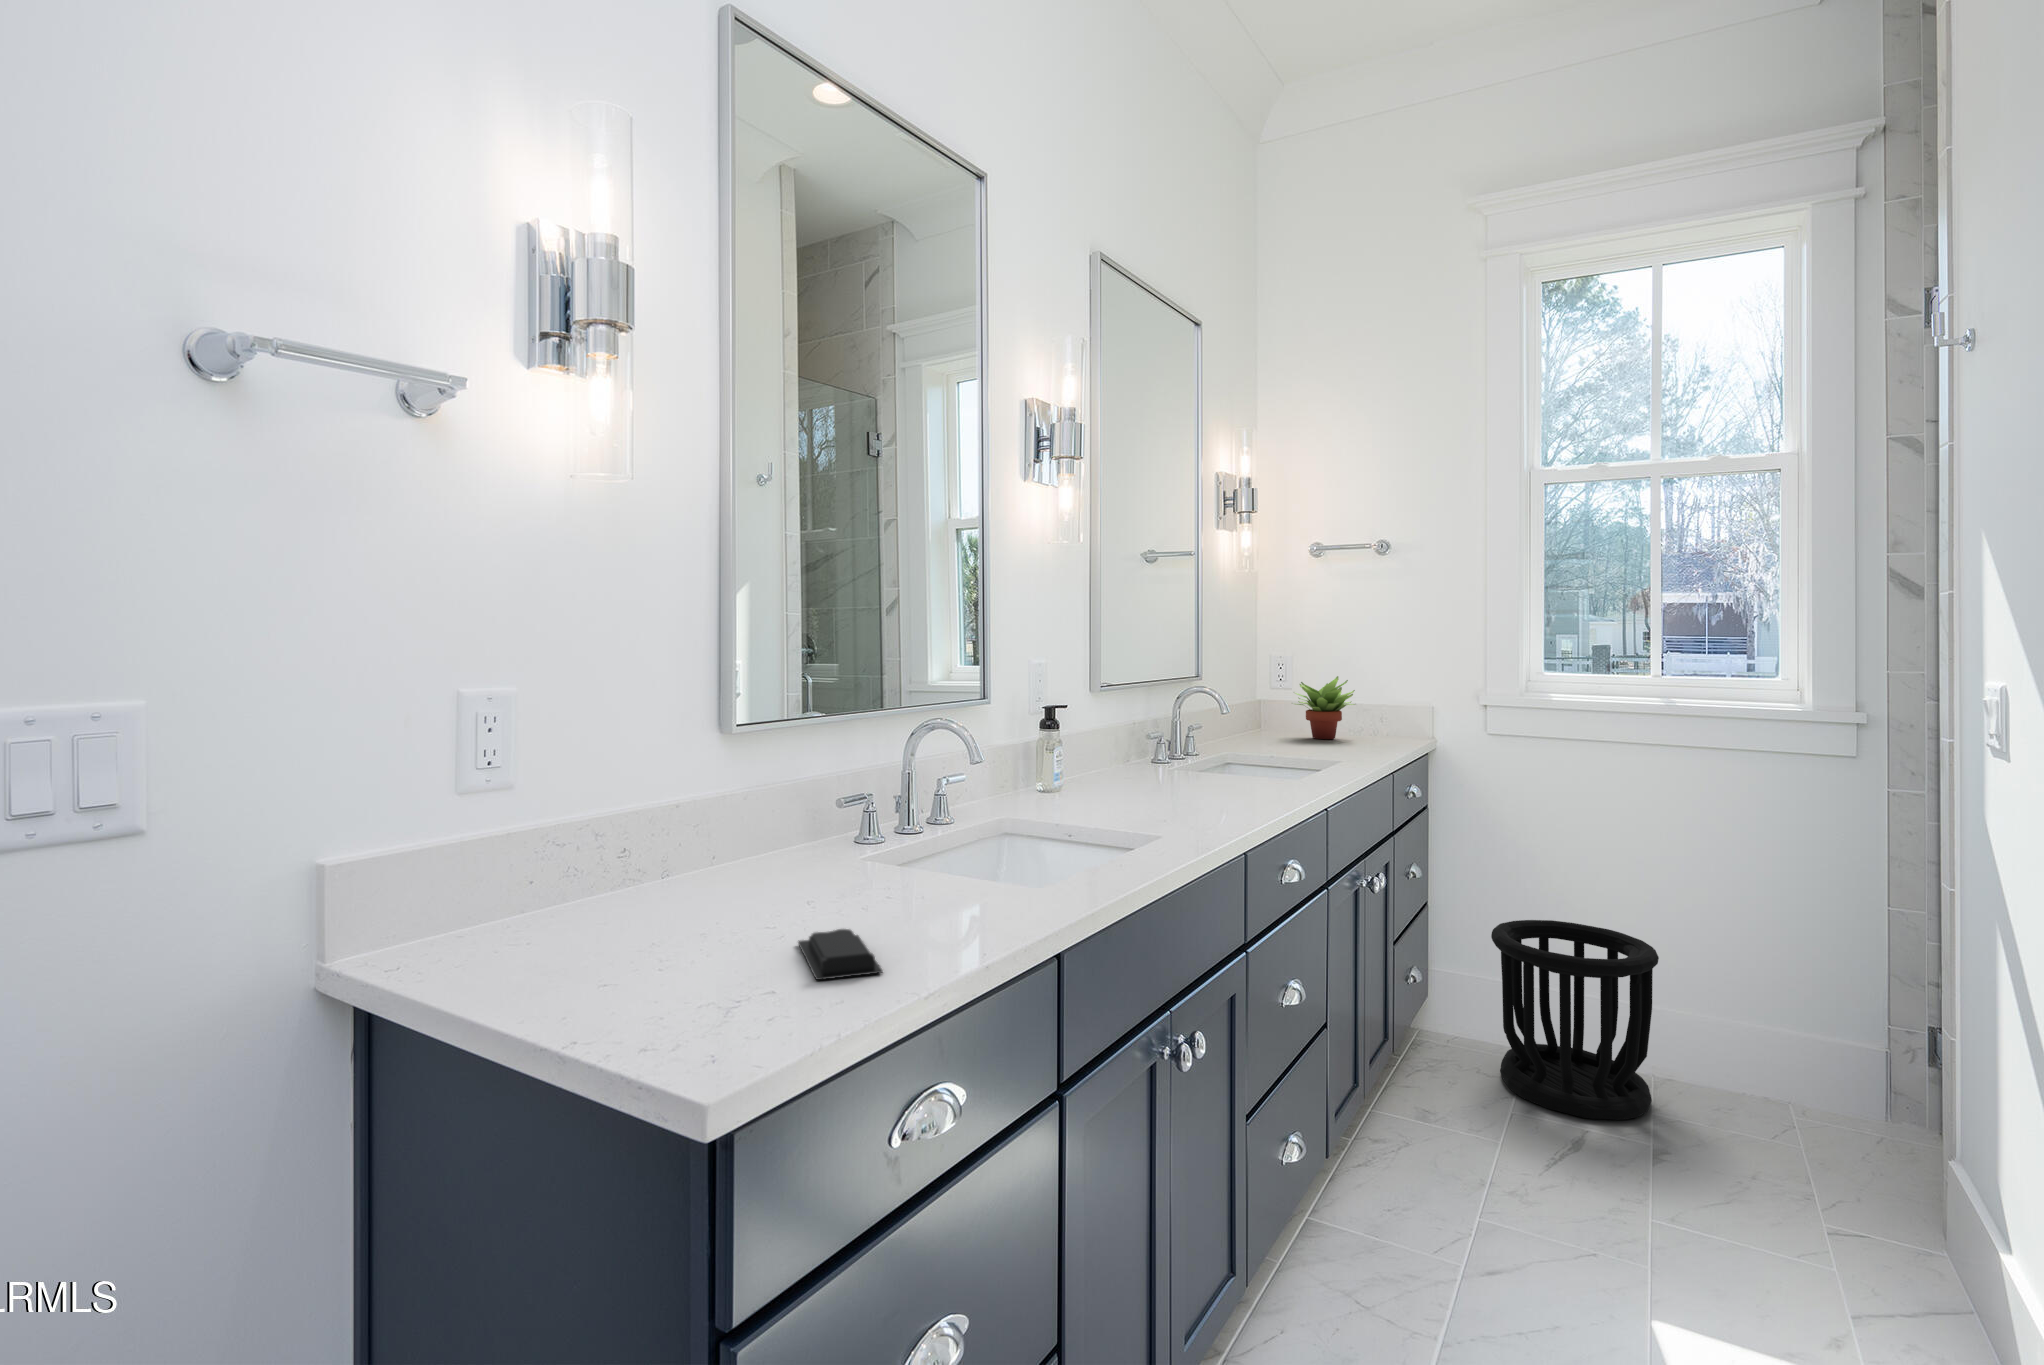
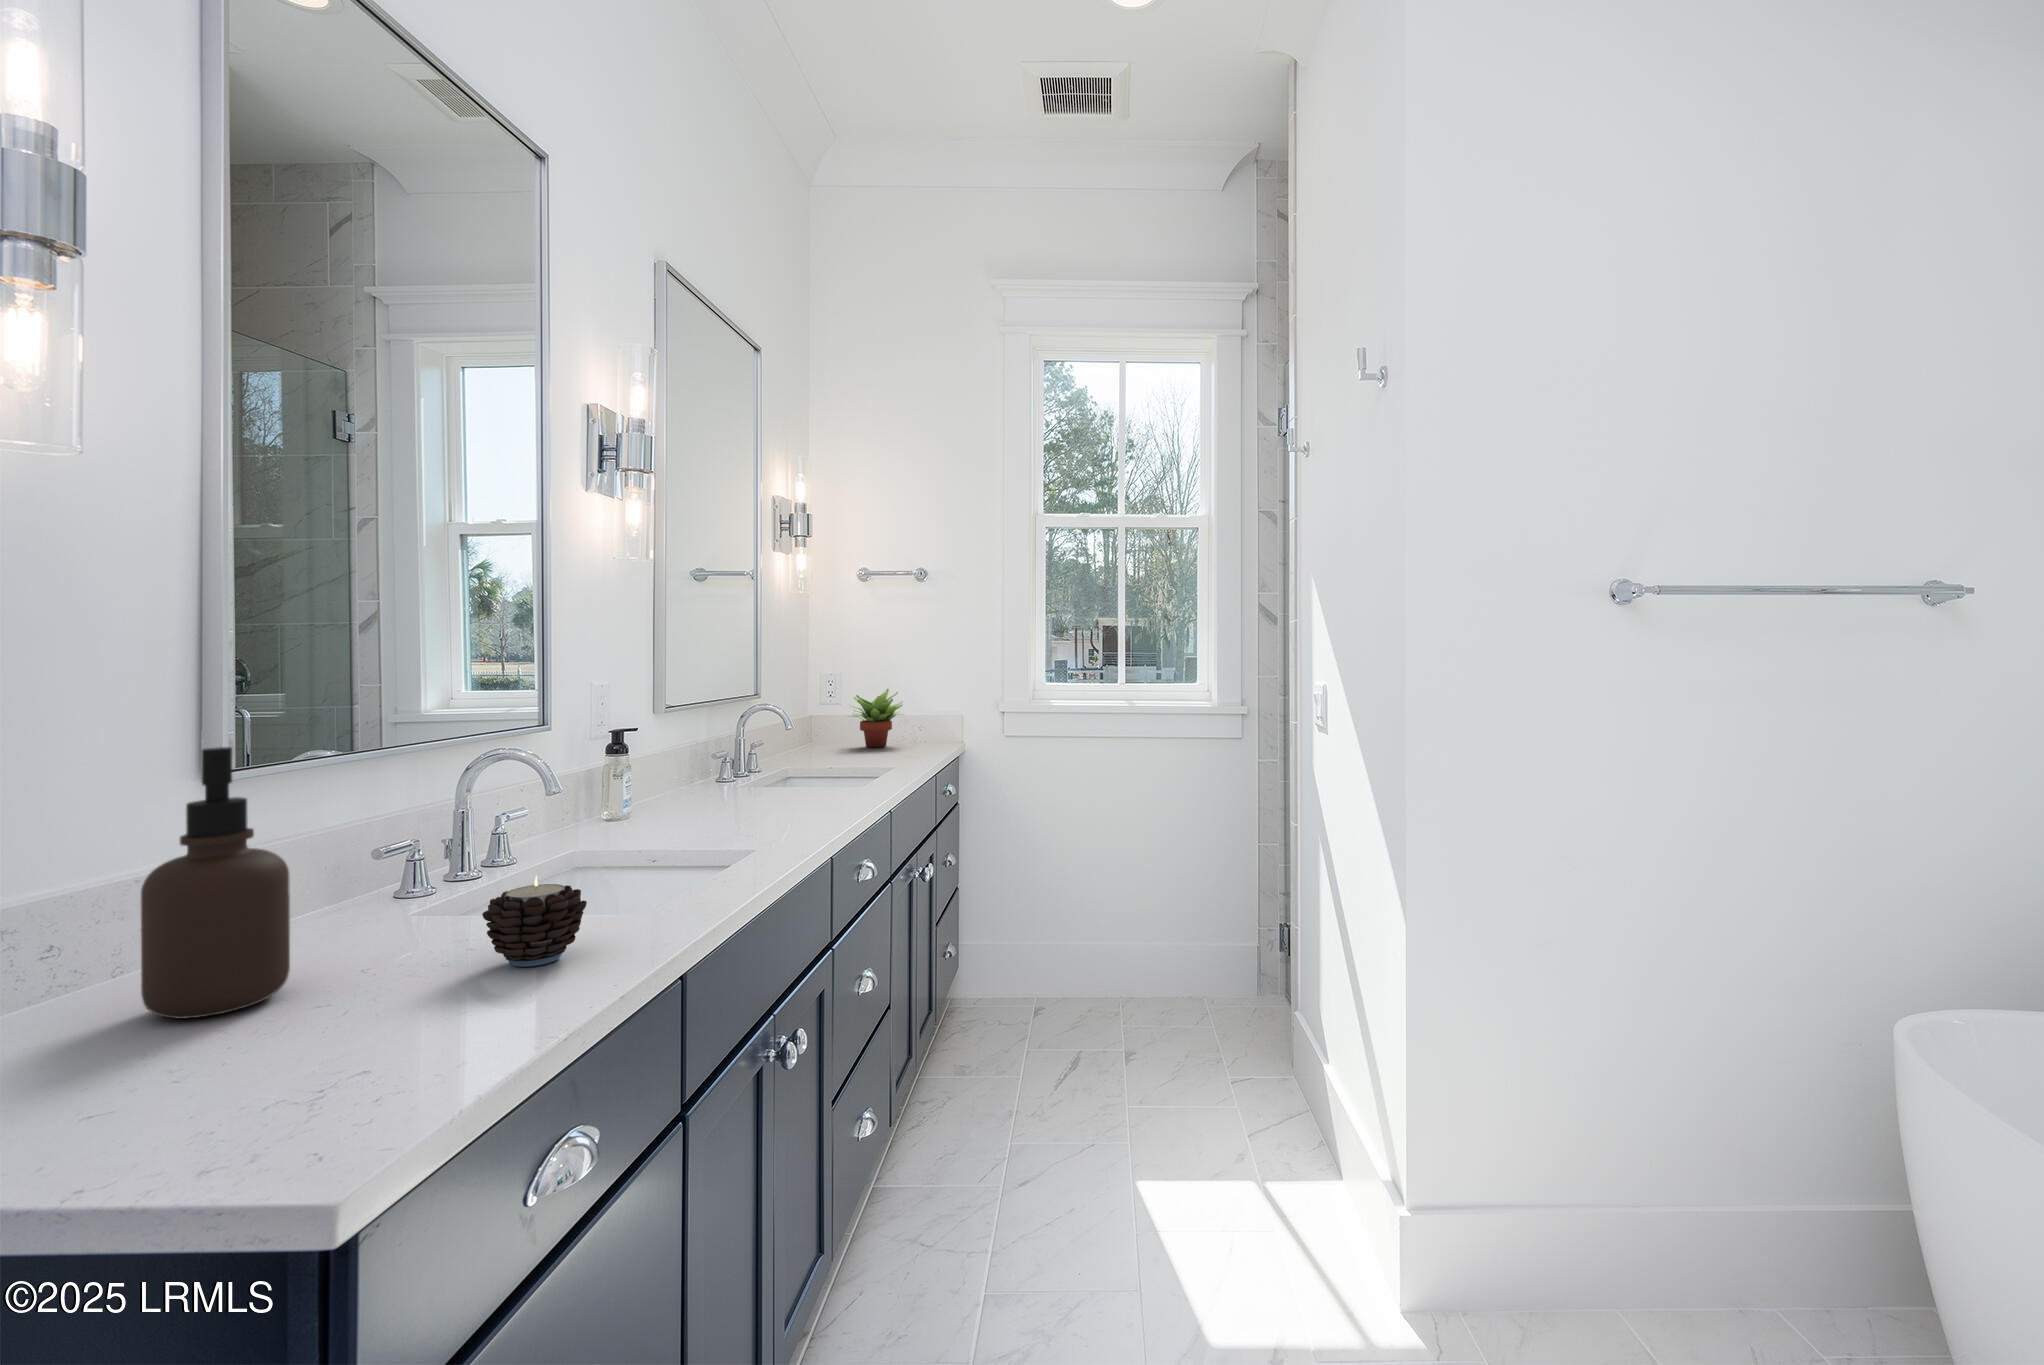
soap dispenser: none [672,705,763,917] -> present [141,747,290,1019]
candle: none [894,837,977,920] -> present [482,876,587,967]
wastebasket: present [1491,920,1659,1120] -> none [1014,885,1129,1041]
soap bar: present [798,929,883,980] -> none [365,991,498,1052]

